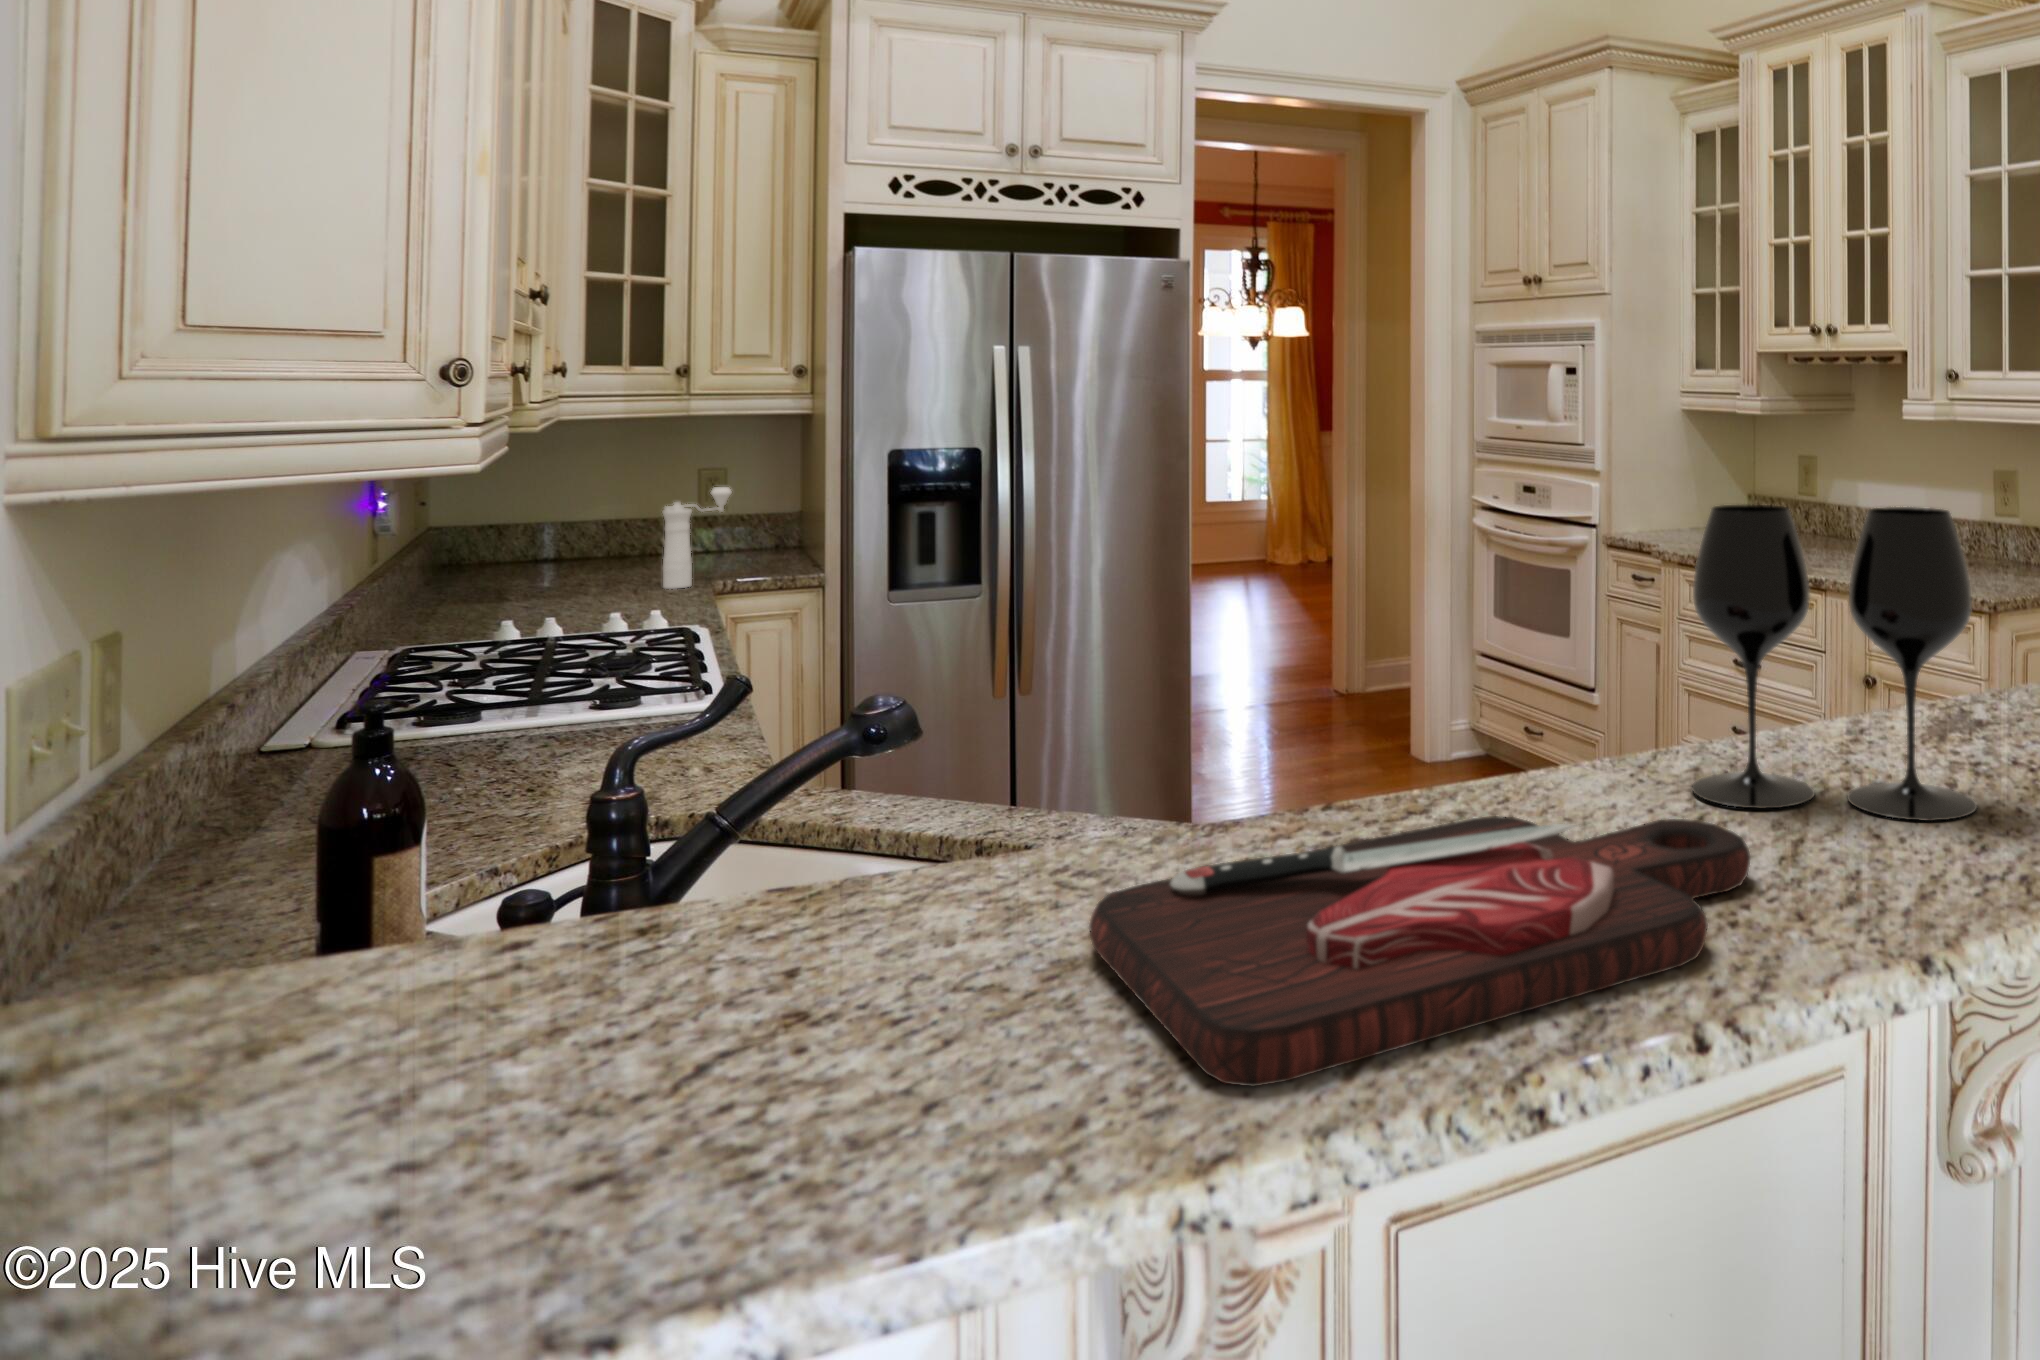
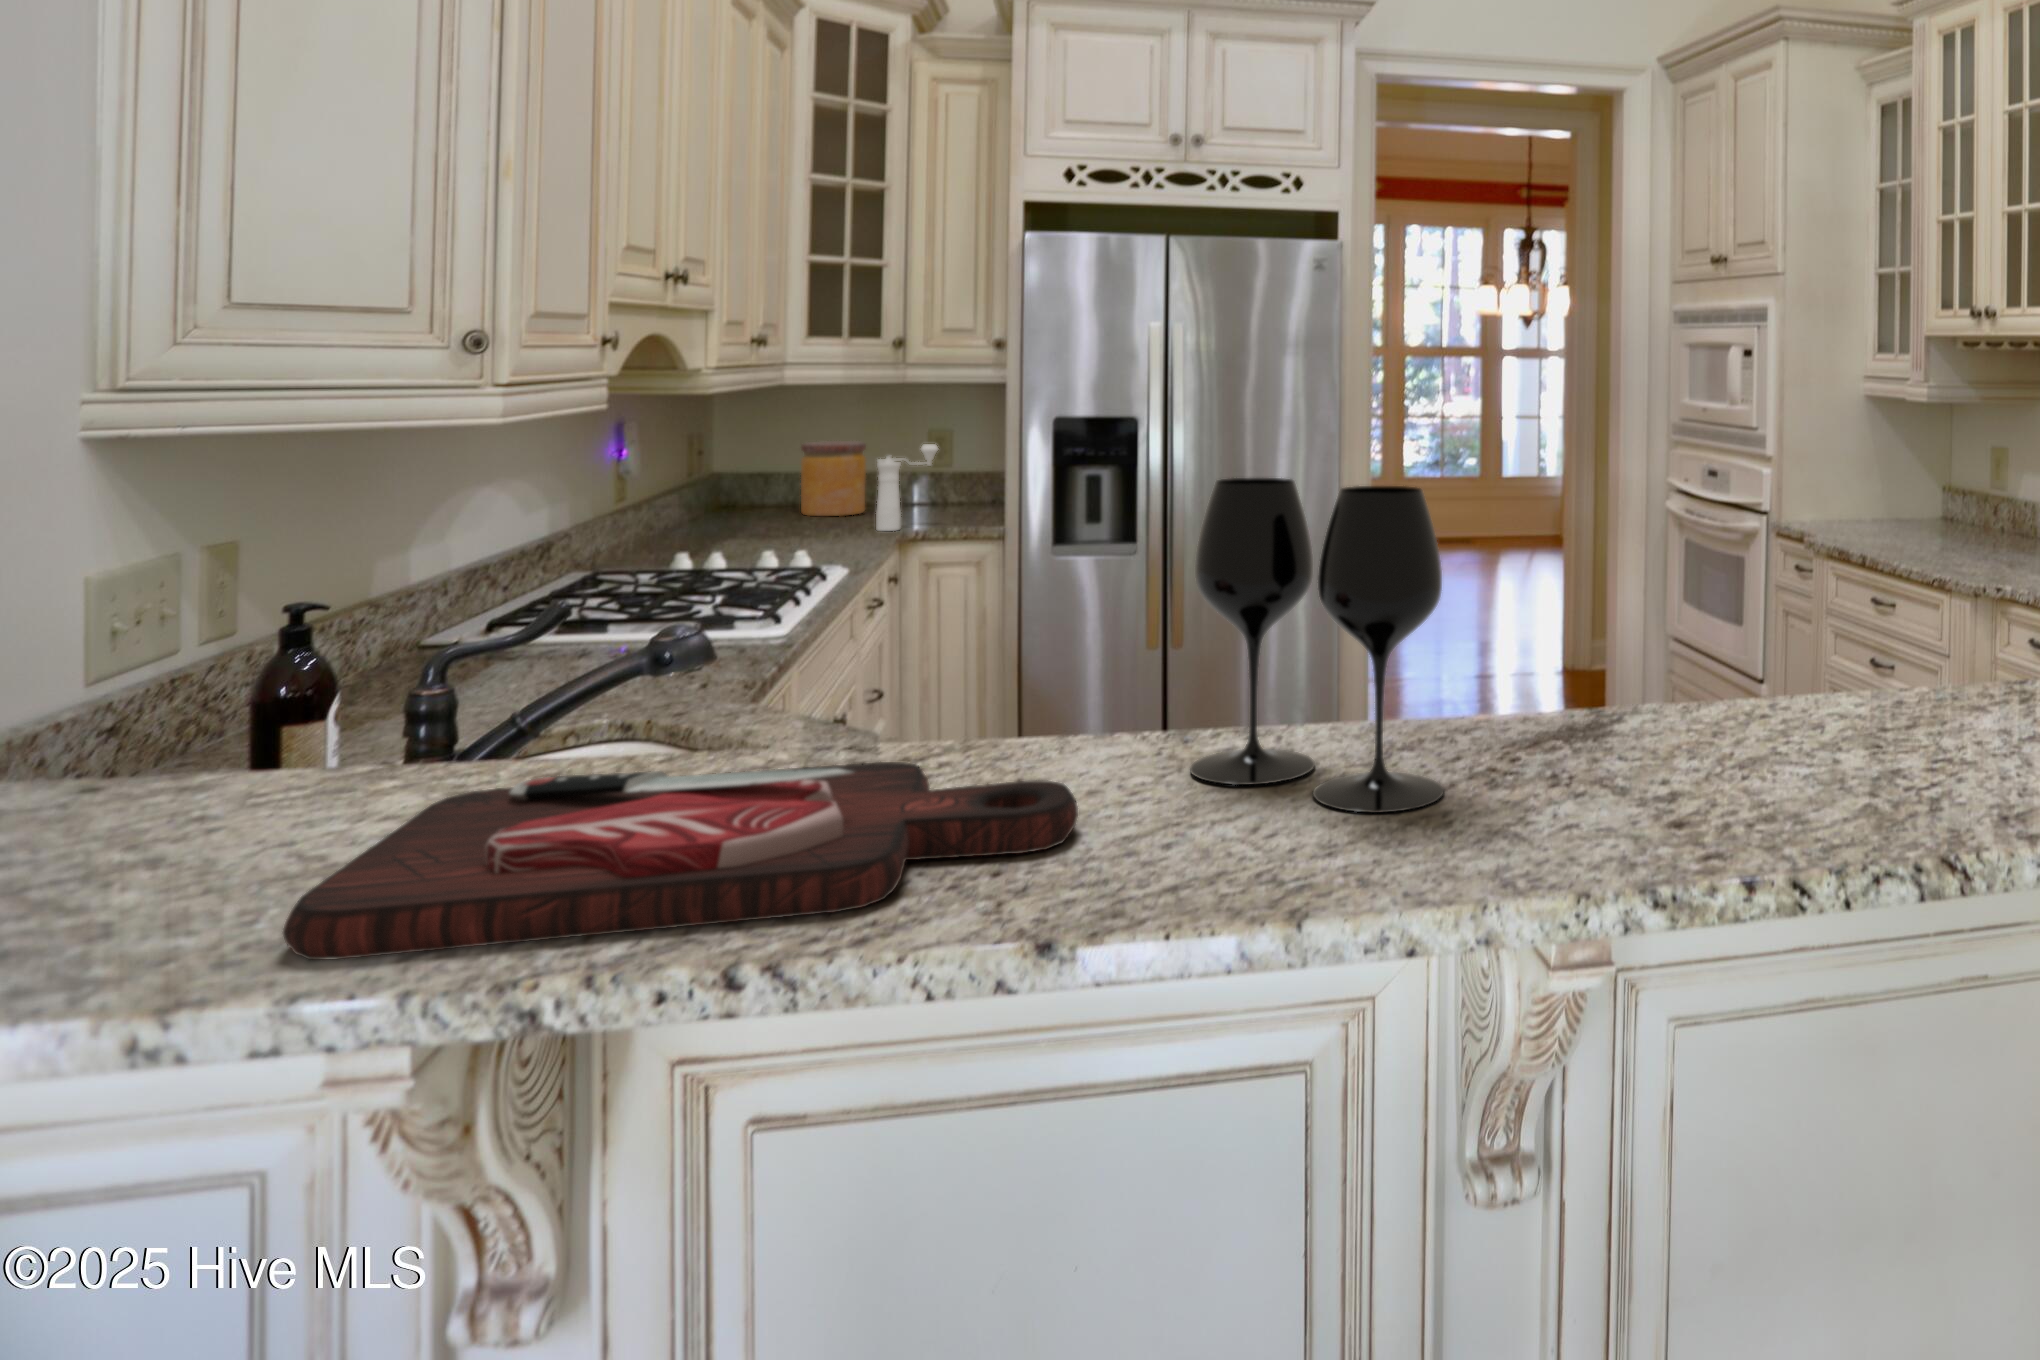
jar: none [541,487,621,576] -> present [801,441,866,516]

